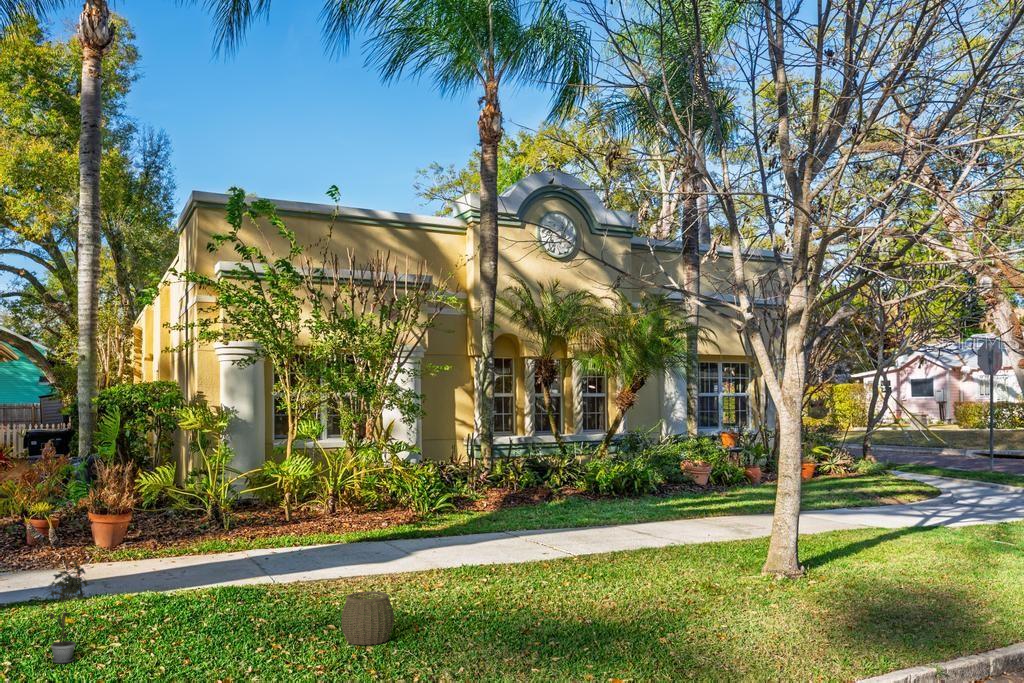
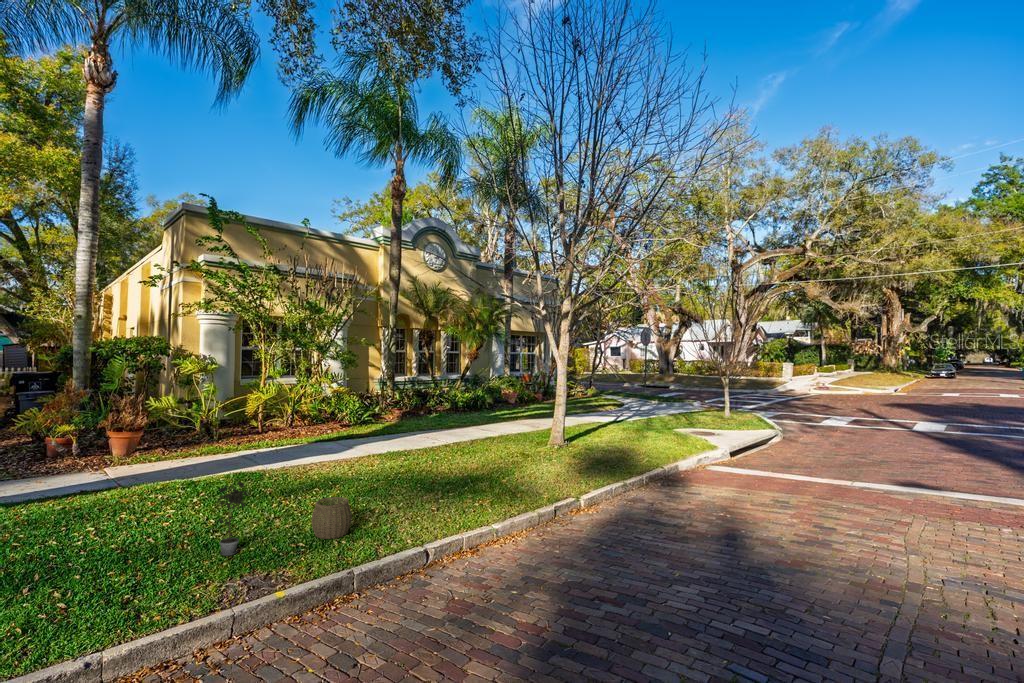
potted plant: present [48,562,88,663] -> present [217,479,250,556]

